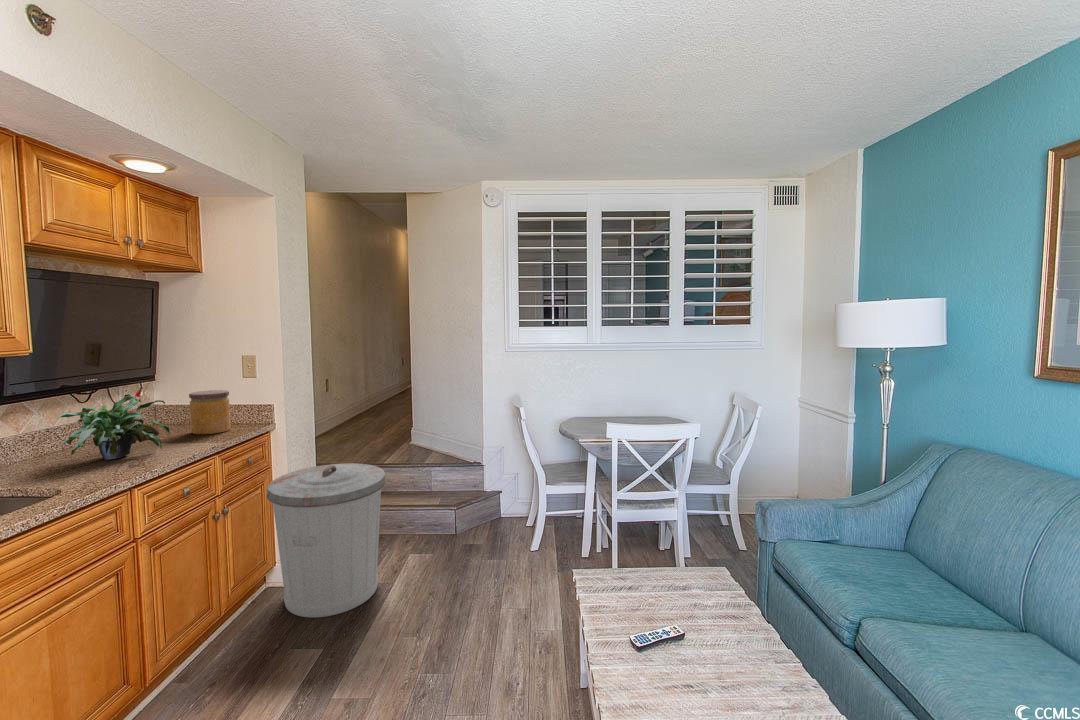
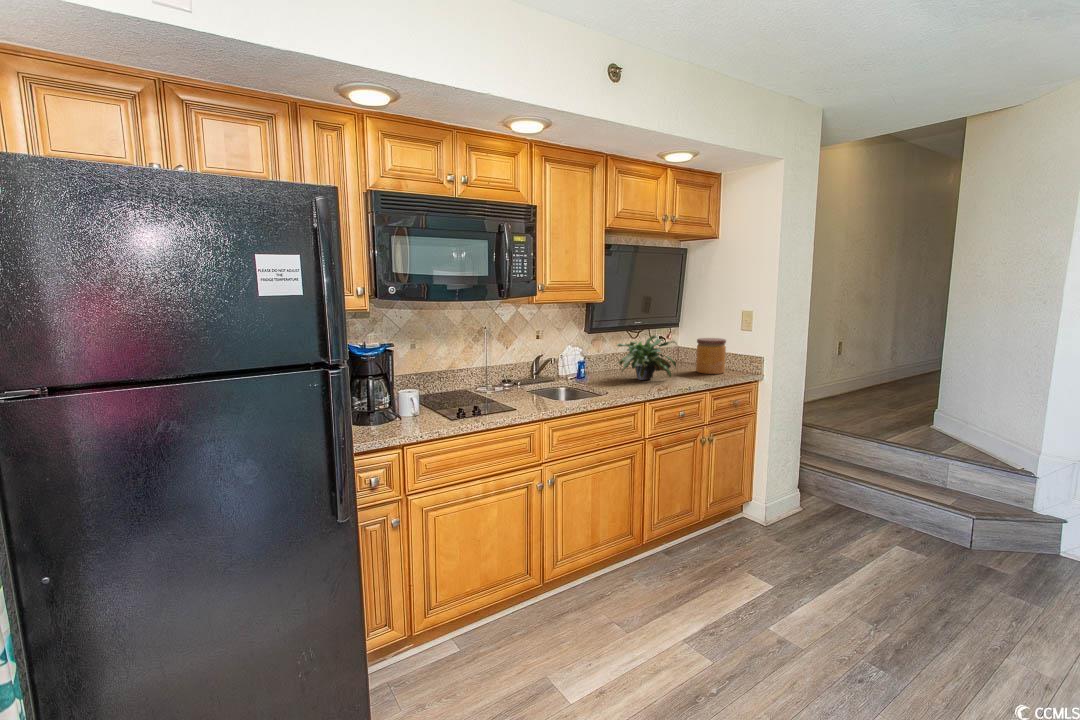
trash can: present [267,463,386,617] -> none [745,421,868,569]

